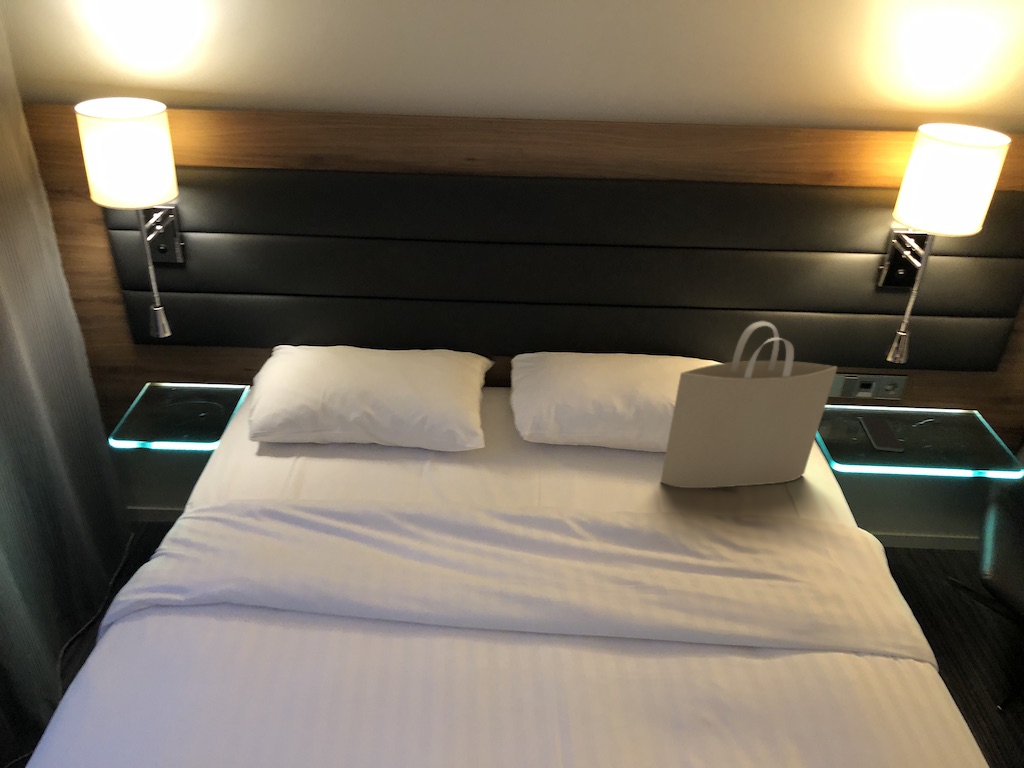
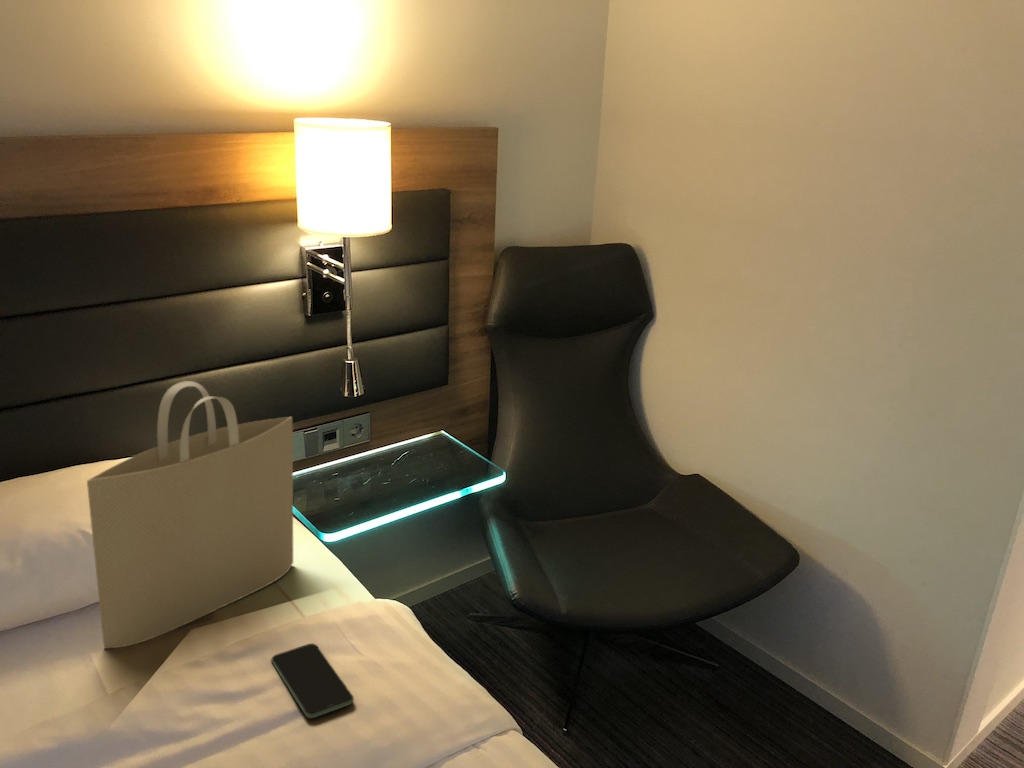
smartphone: present [860,417,903,452] -> present [271,644,354,718]

